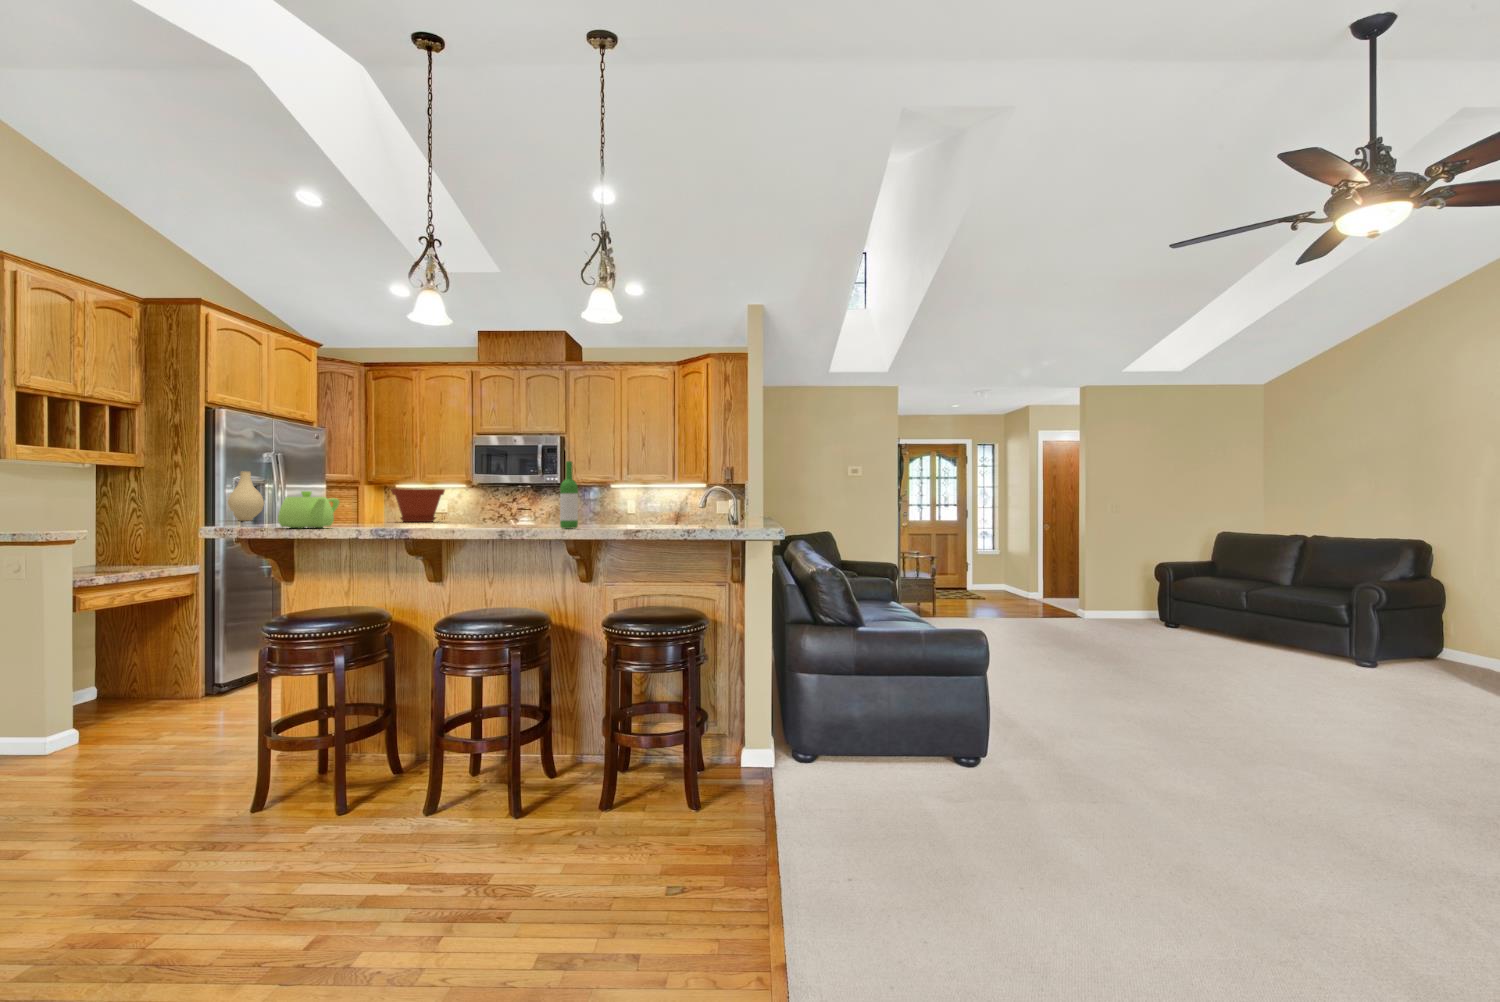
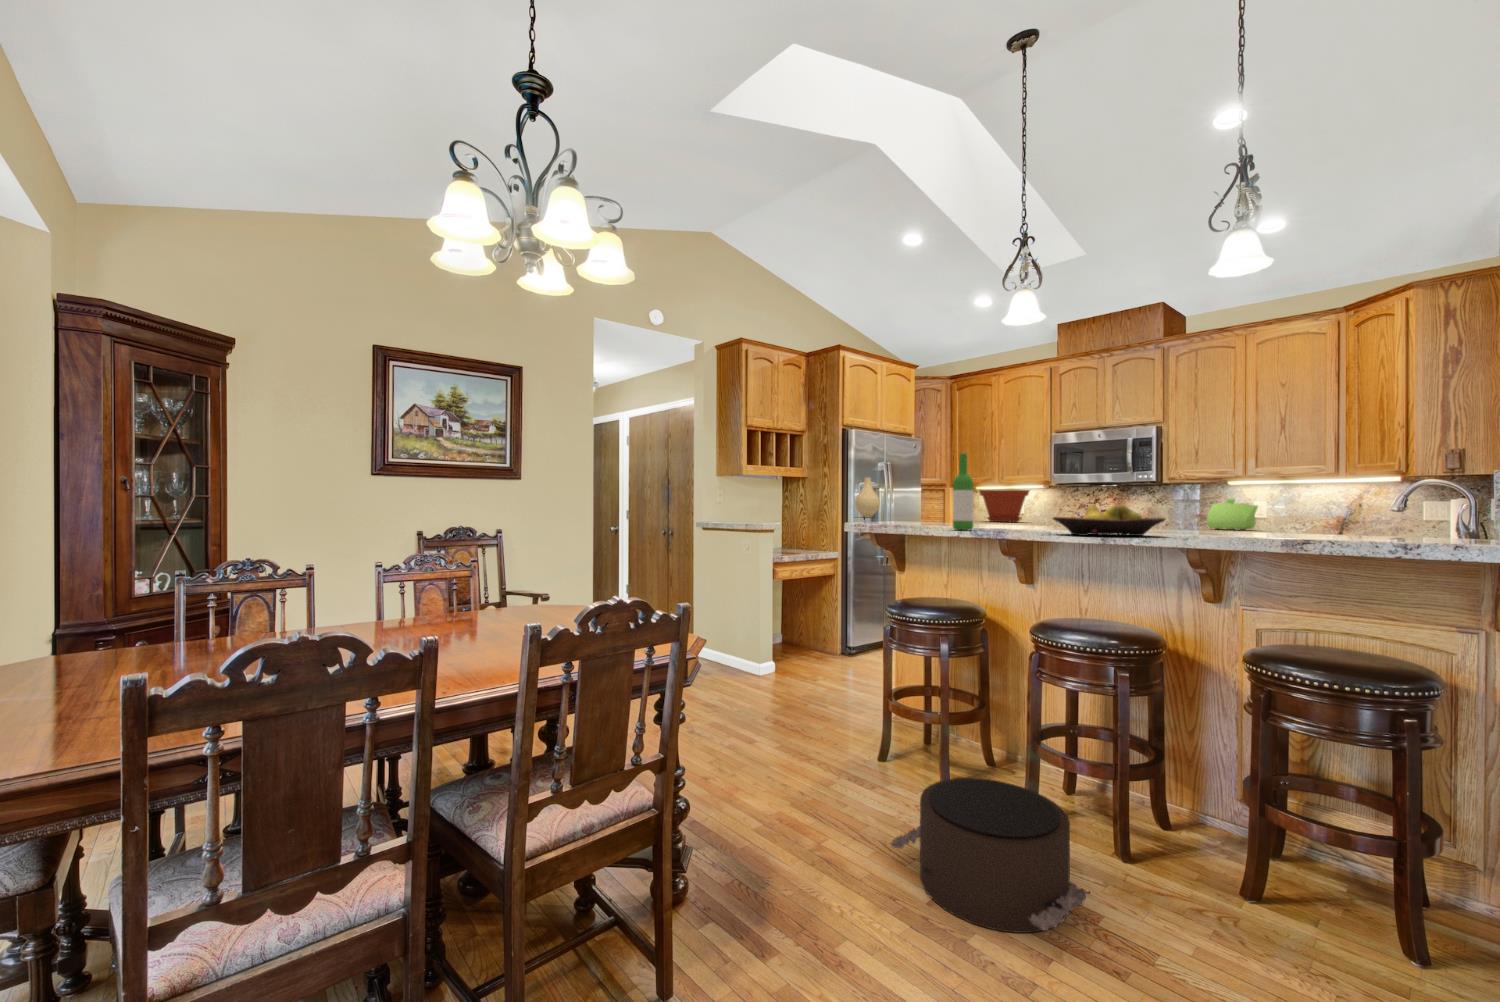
wine bottle: present [560,461,578,529] -> present [953,453,974,530]
teapot: present [278,491,339,529] -> present [1207,499,1258,530]
fruit bowl: none [455,503,551,532] -> present [1053,504,1165,536]
pouf: none [263,780,481,932] -> present [890,778,1090,933]

